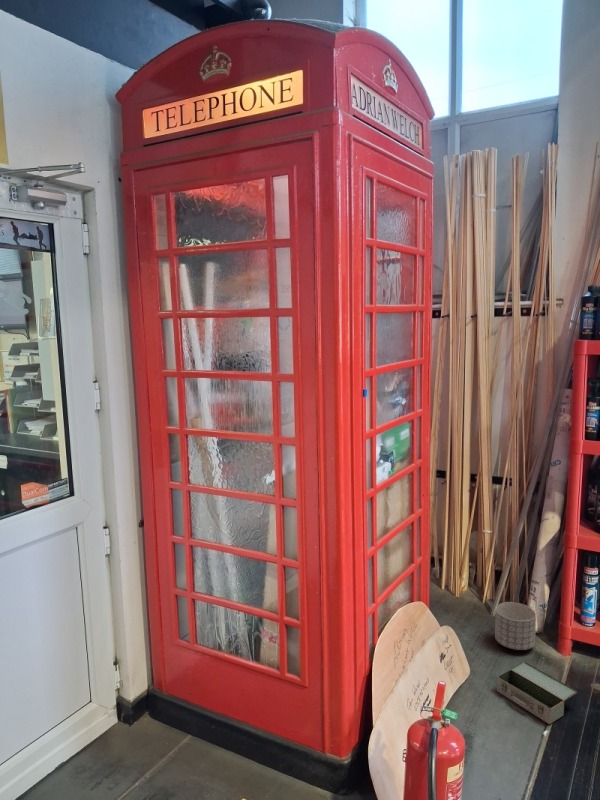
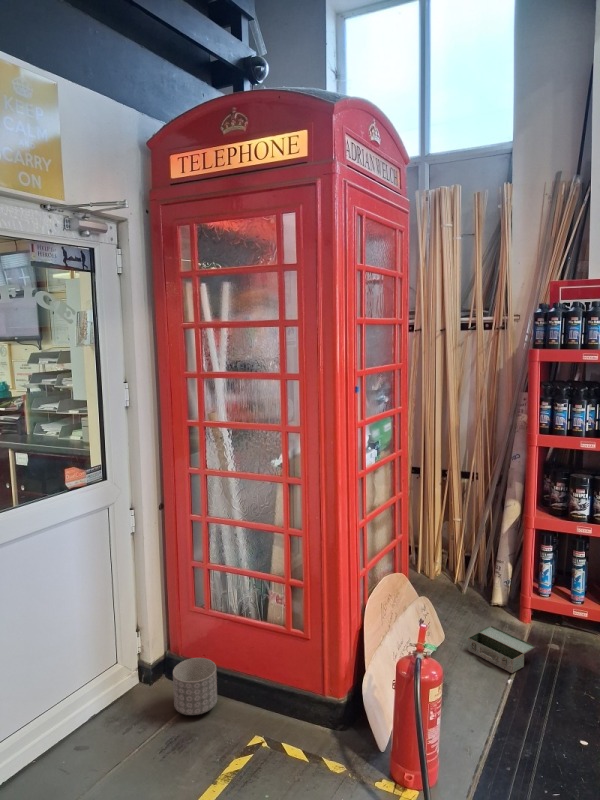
planter: present [495,602,536,650] -> present [173,658,217,715]

